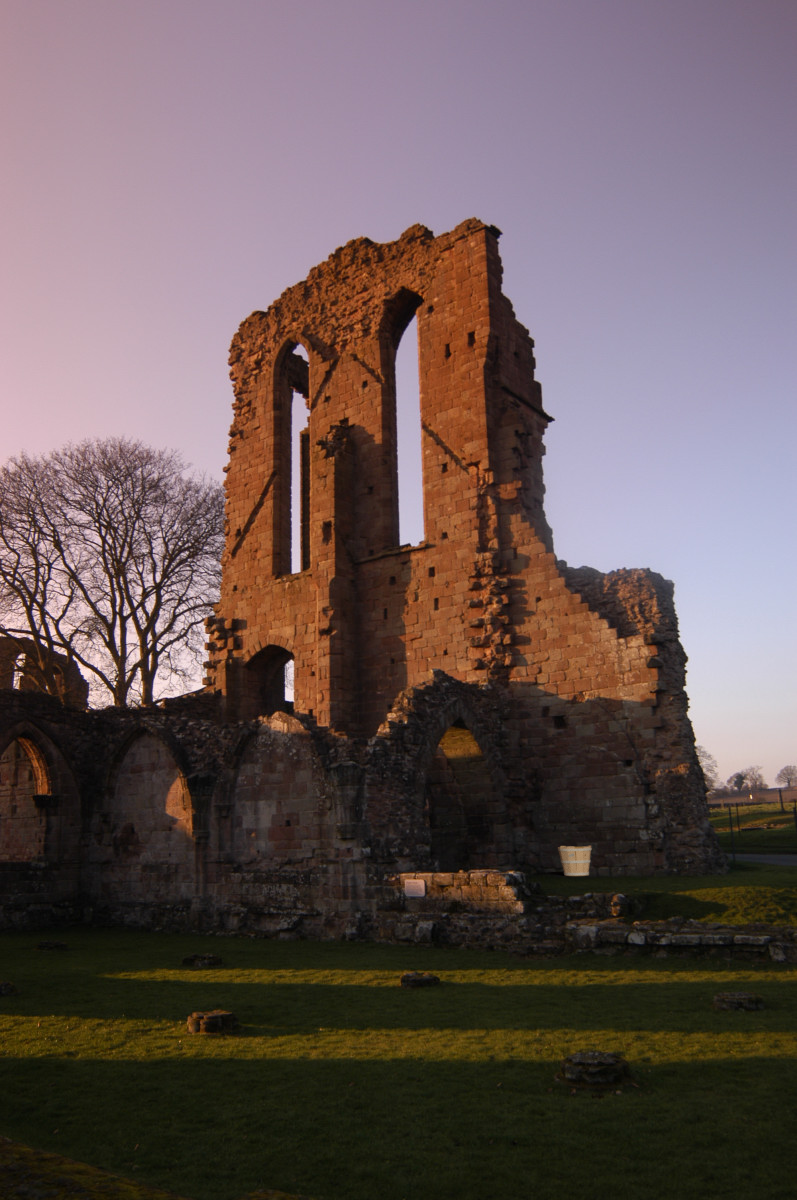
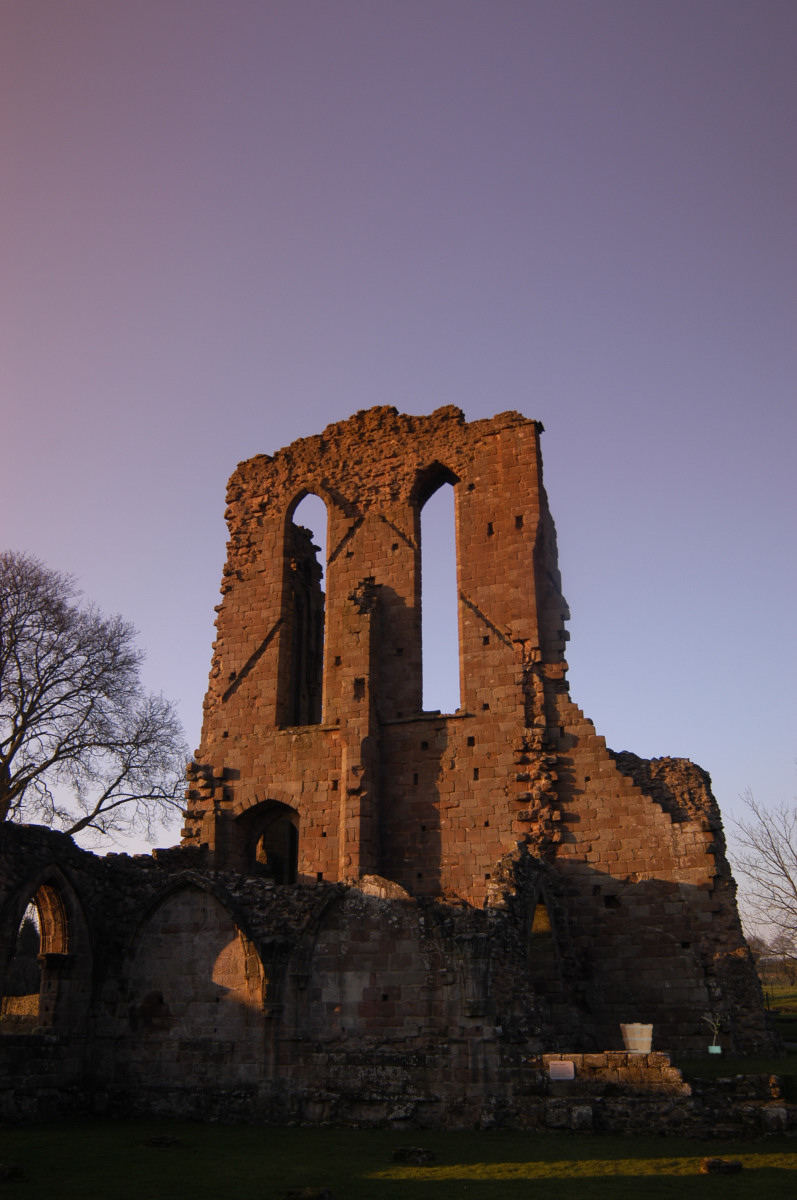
potted plant: none [636,834,658,875] -> present [709,1024,721,1053]

